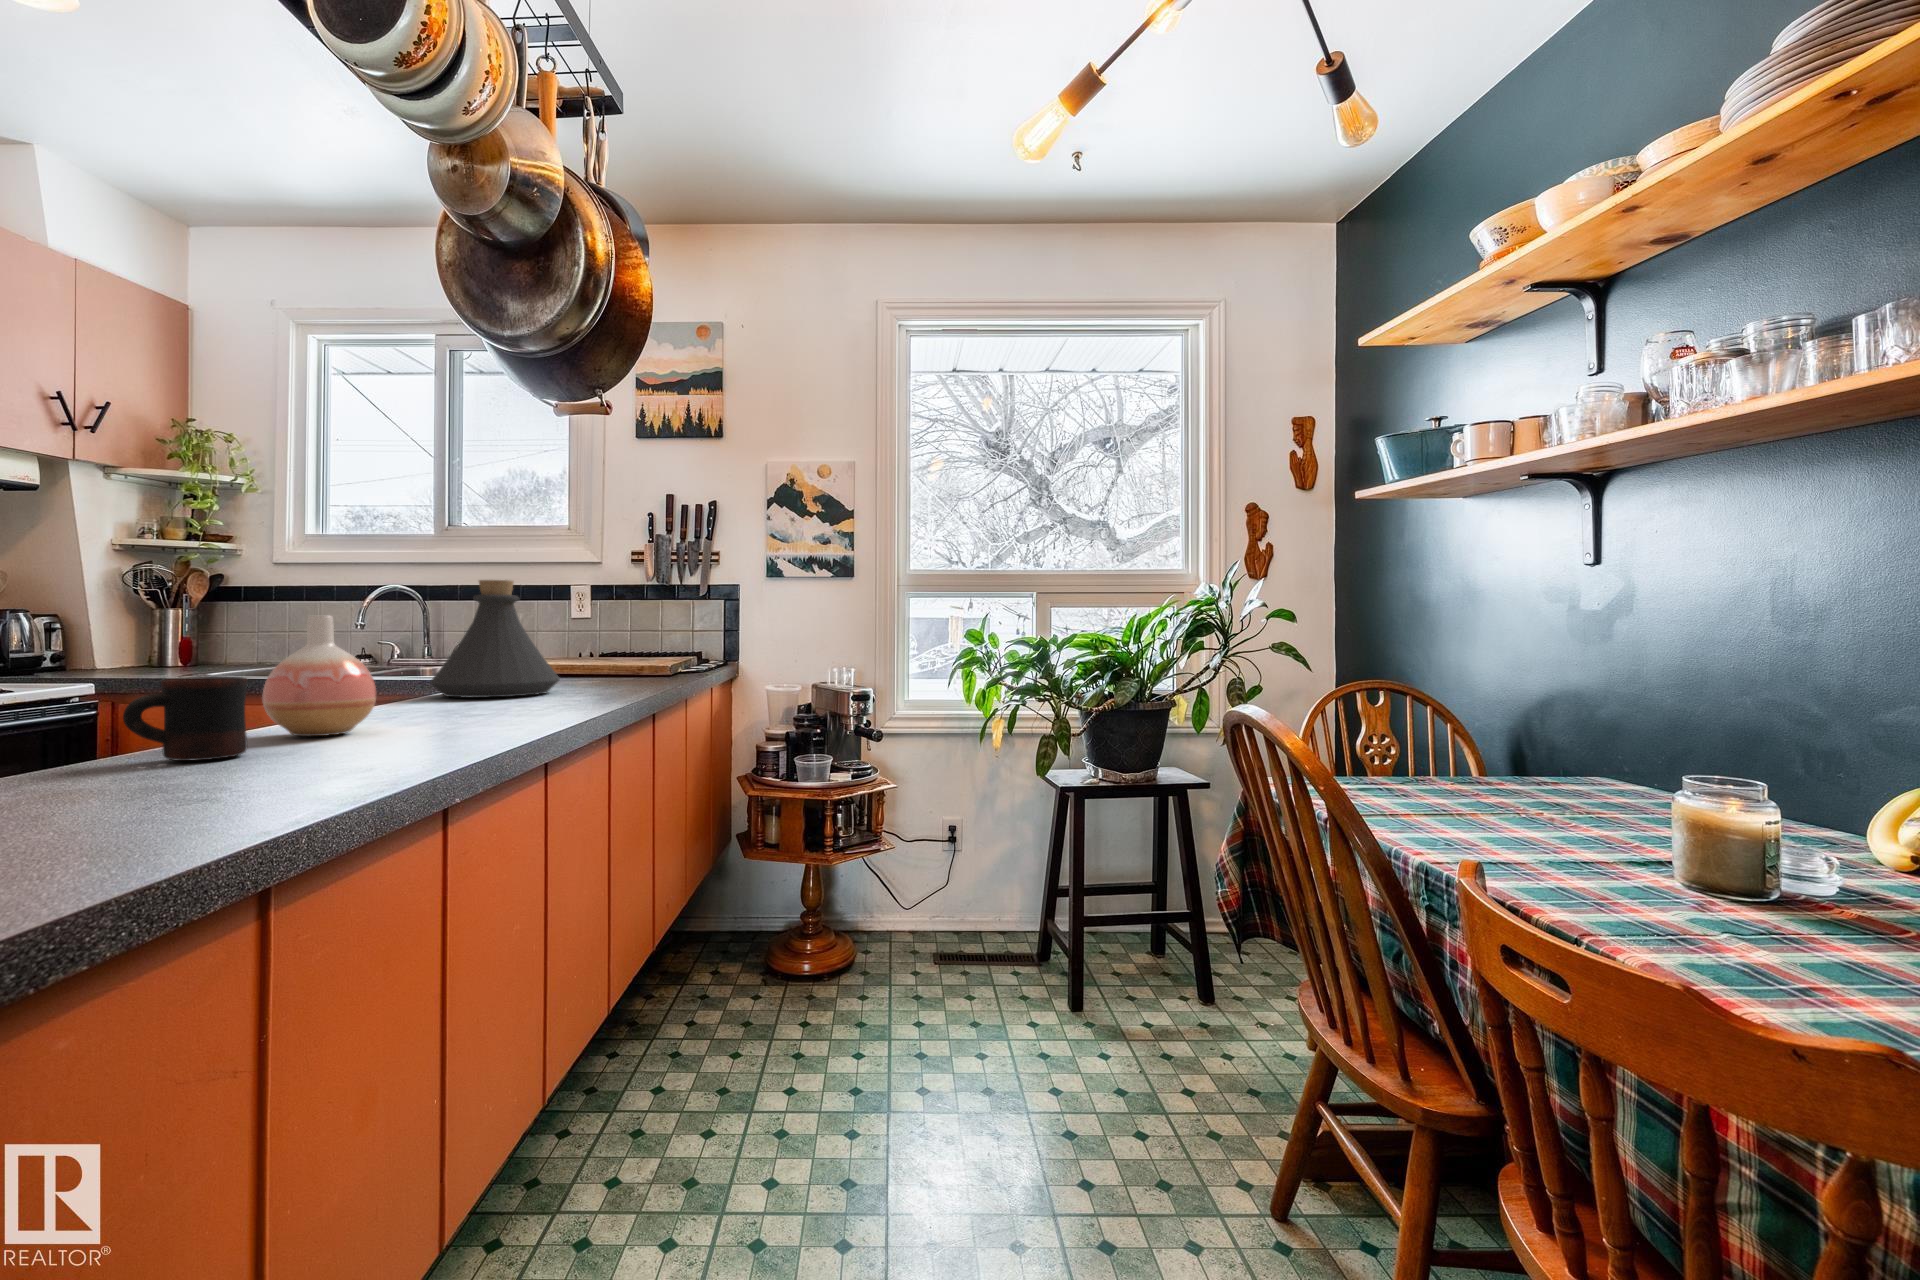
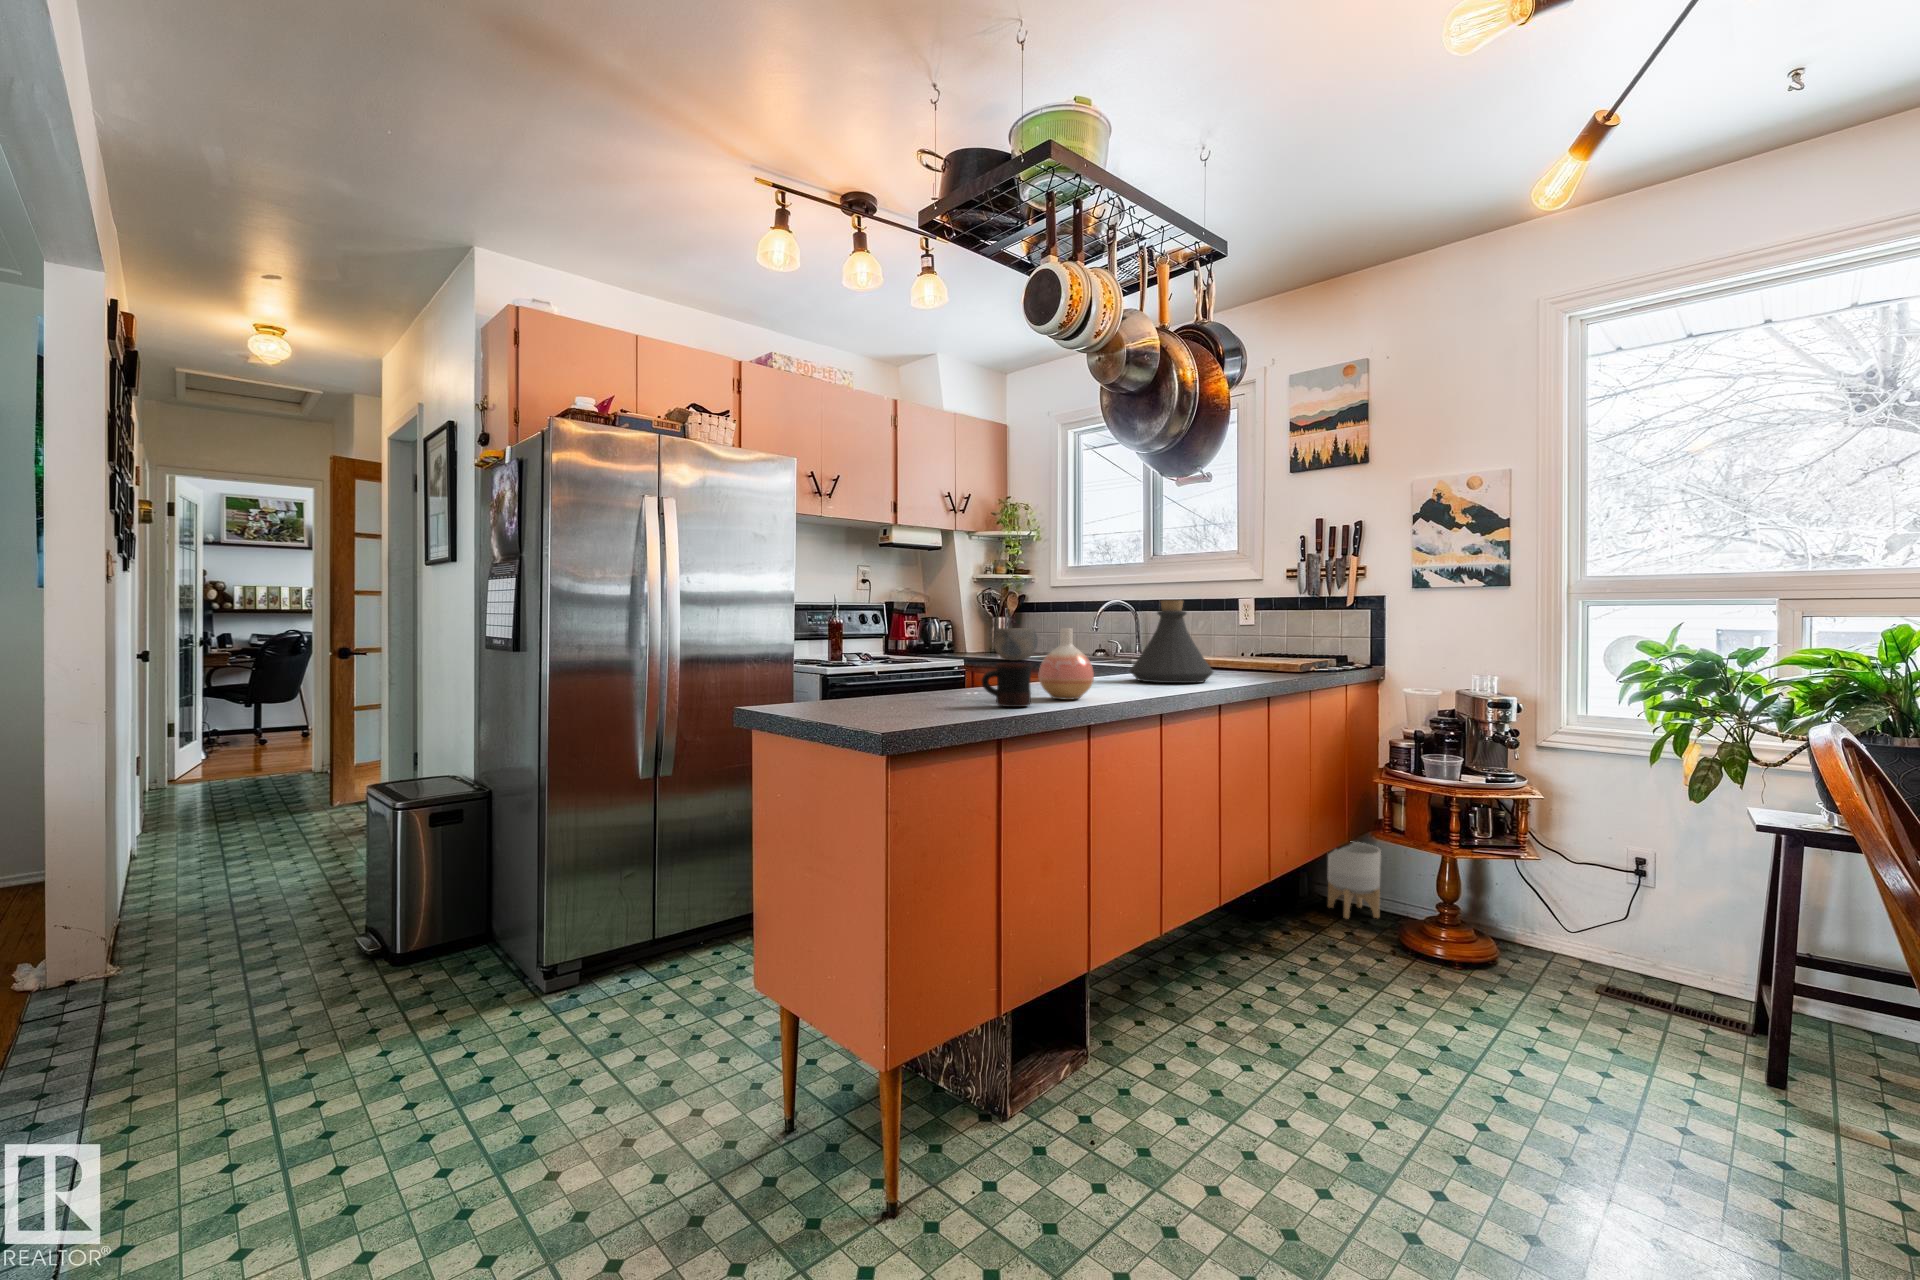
bowl: none [159,624,253,677] -> present [993,628,1038,661]
planter: none [689,863,745,953] -> present [1328,841,1381,918]

